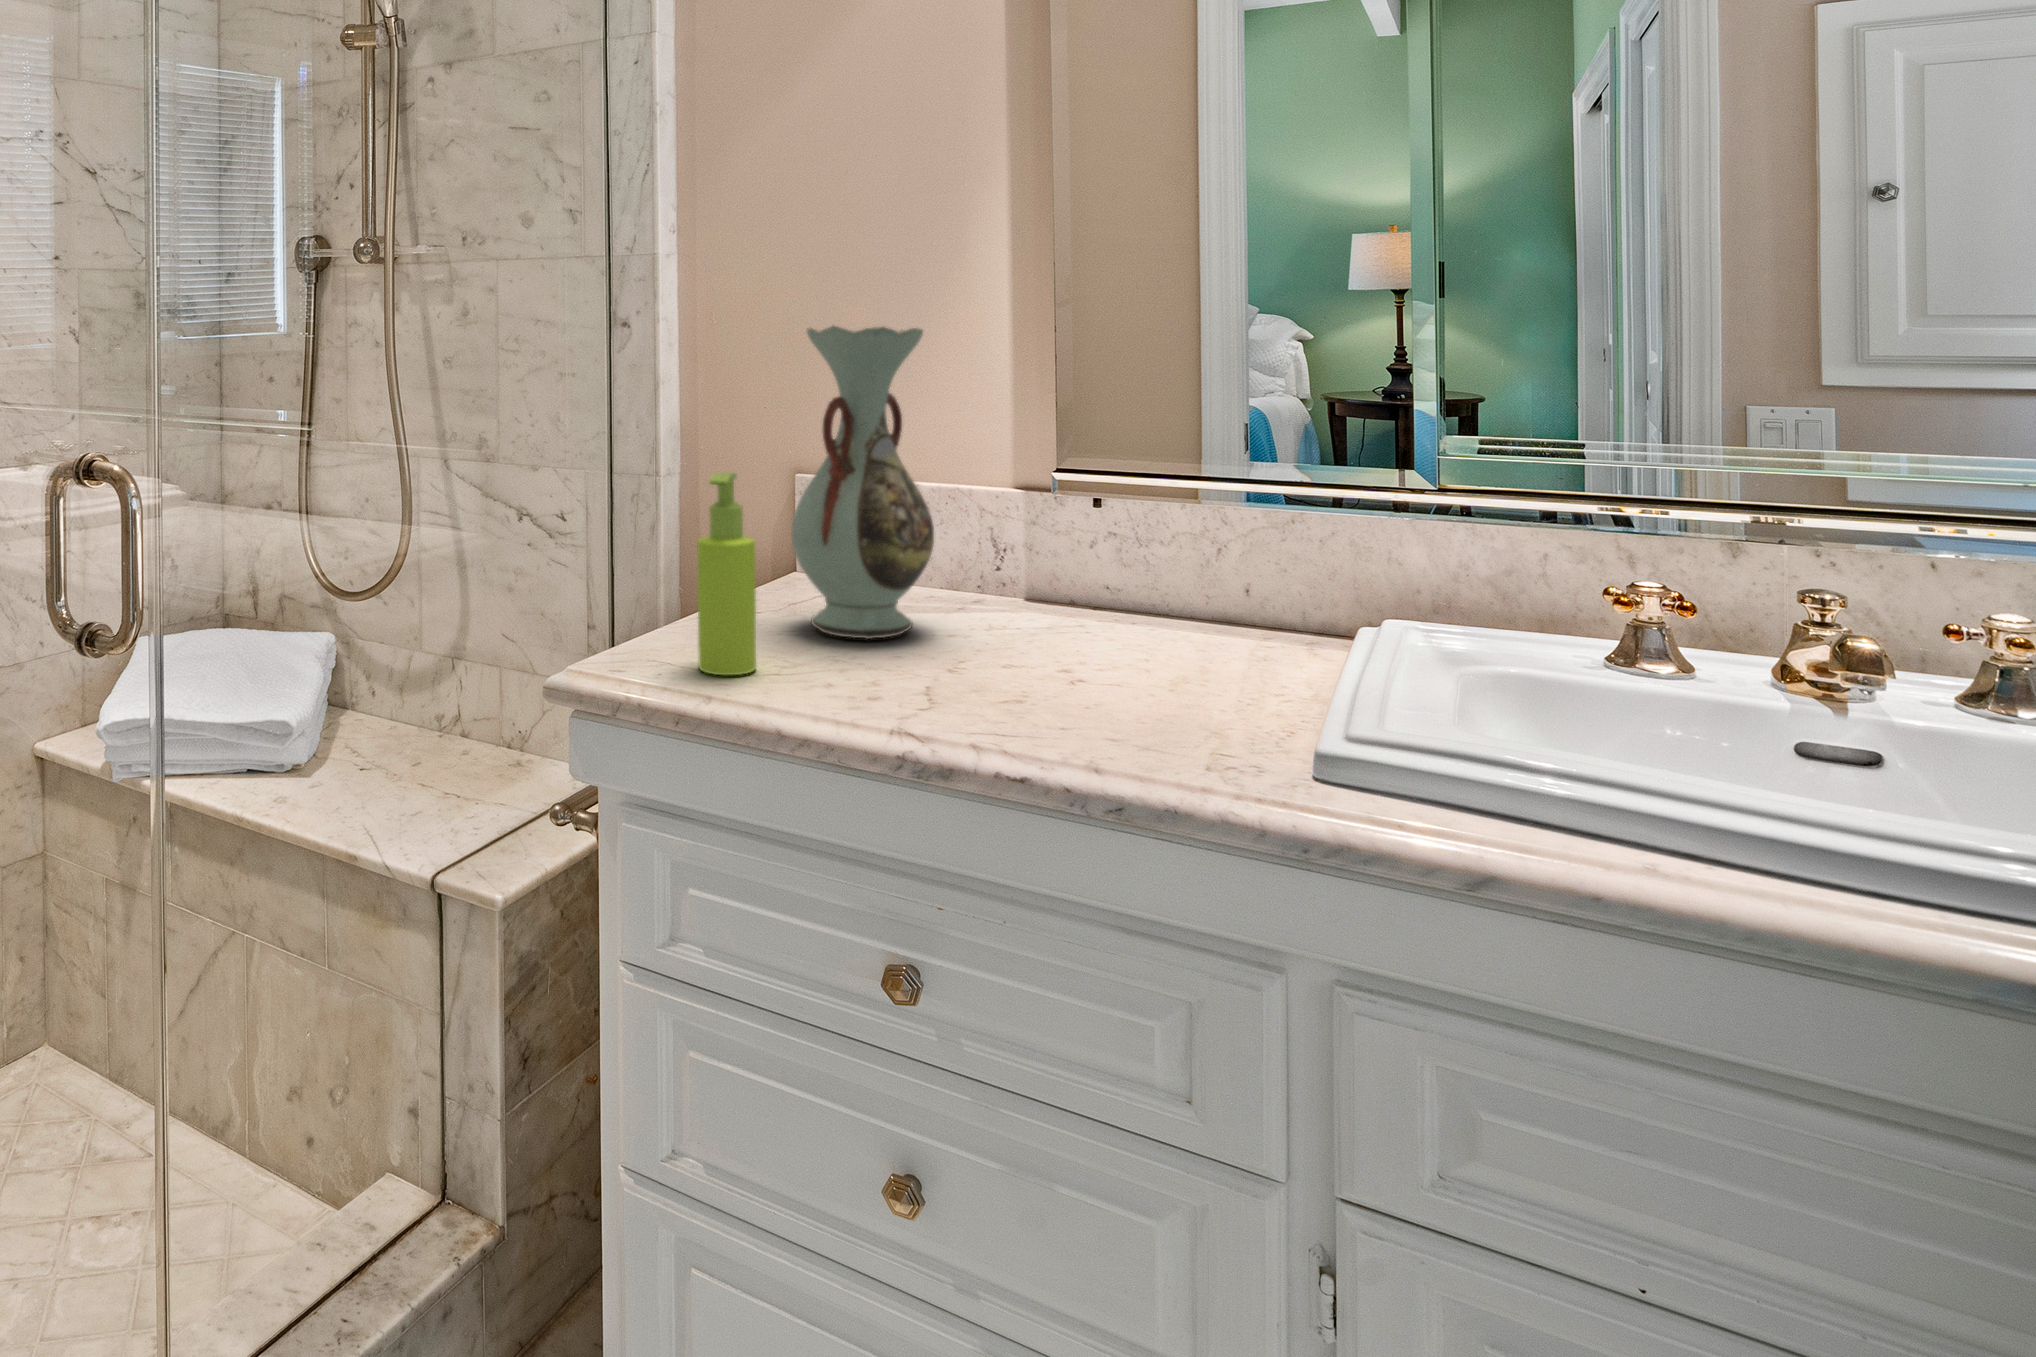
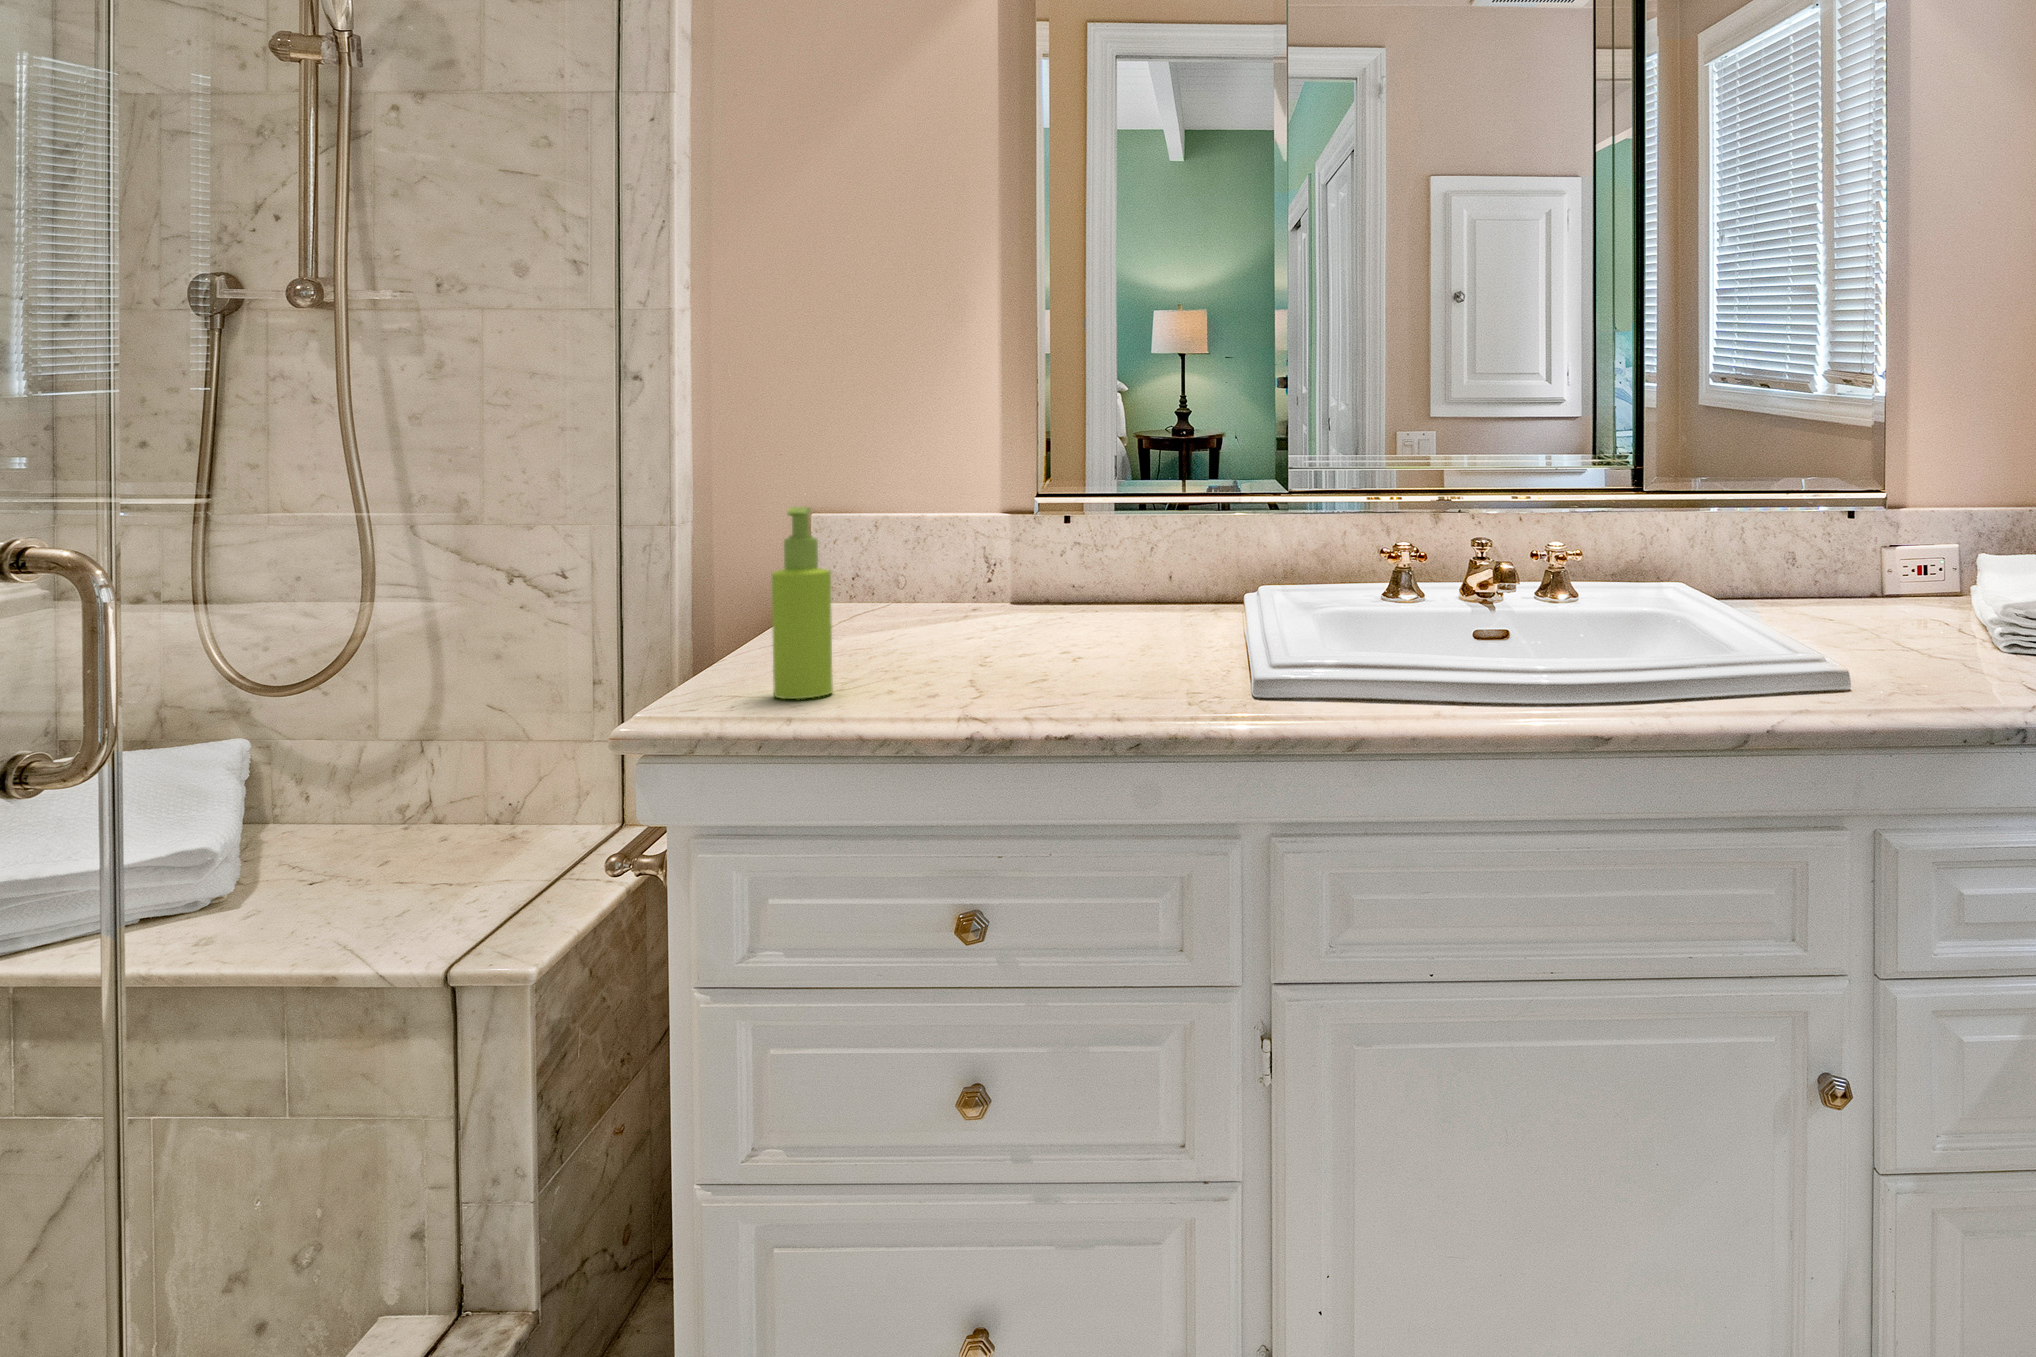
decorative vase: present [791,326,934,639] -> none [850,378,983,665]

